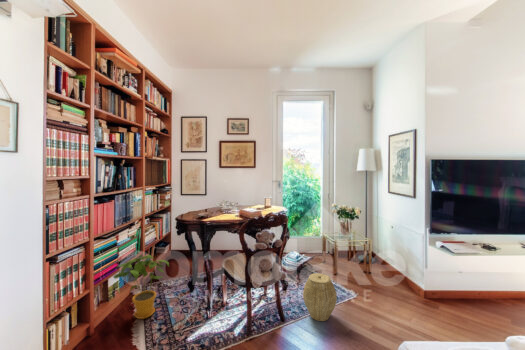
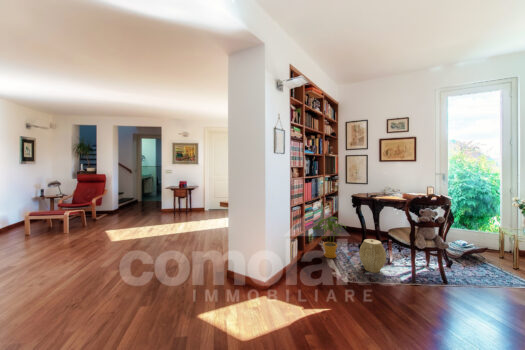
woven basket: present [303,273,337,321] -> present [359,239,386,273]

